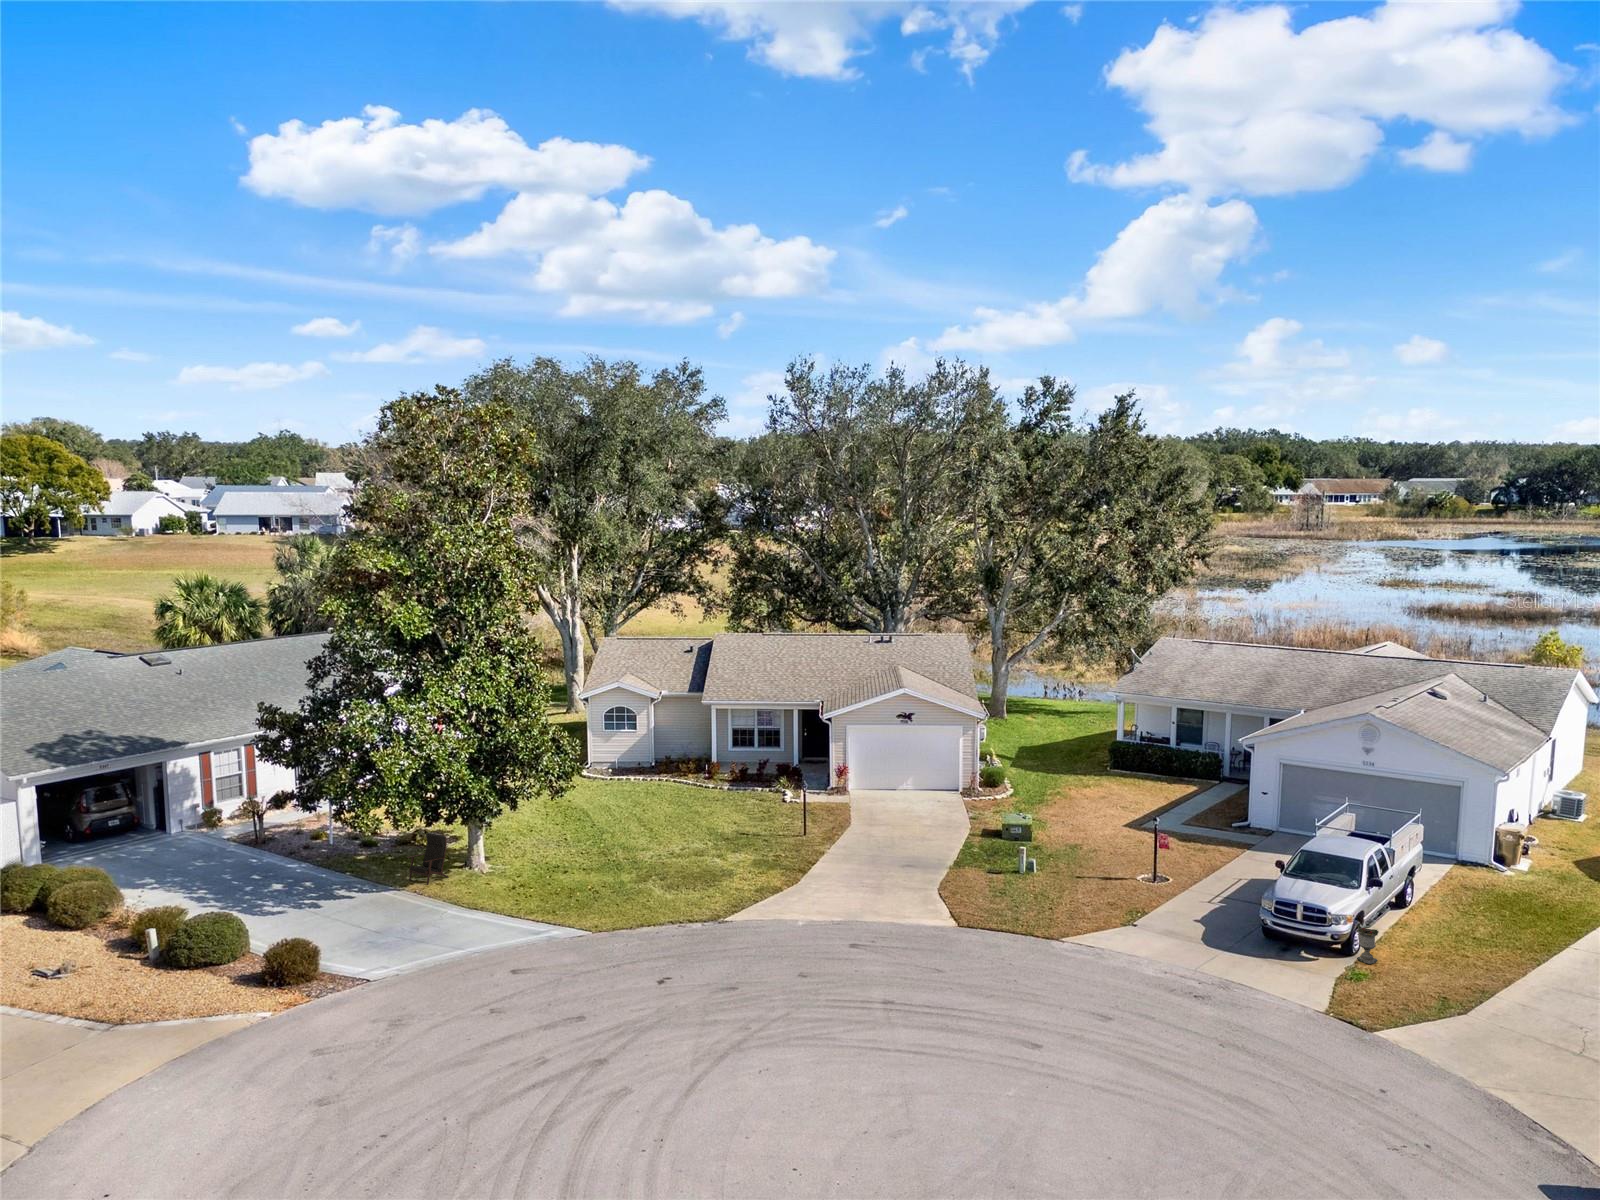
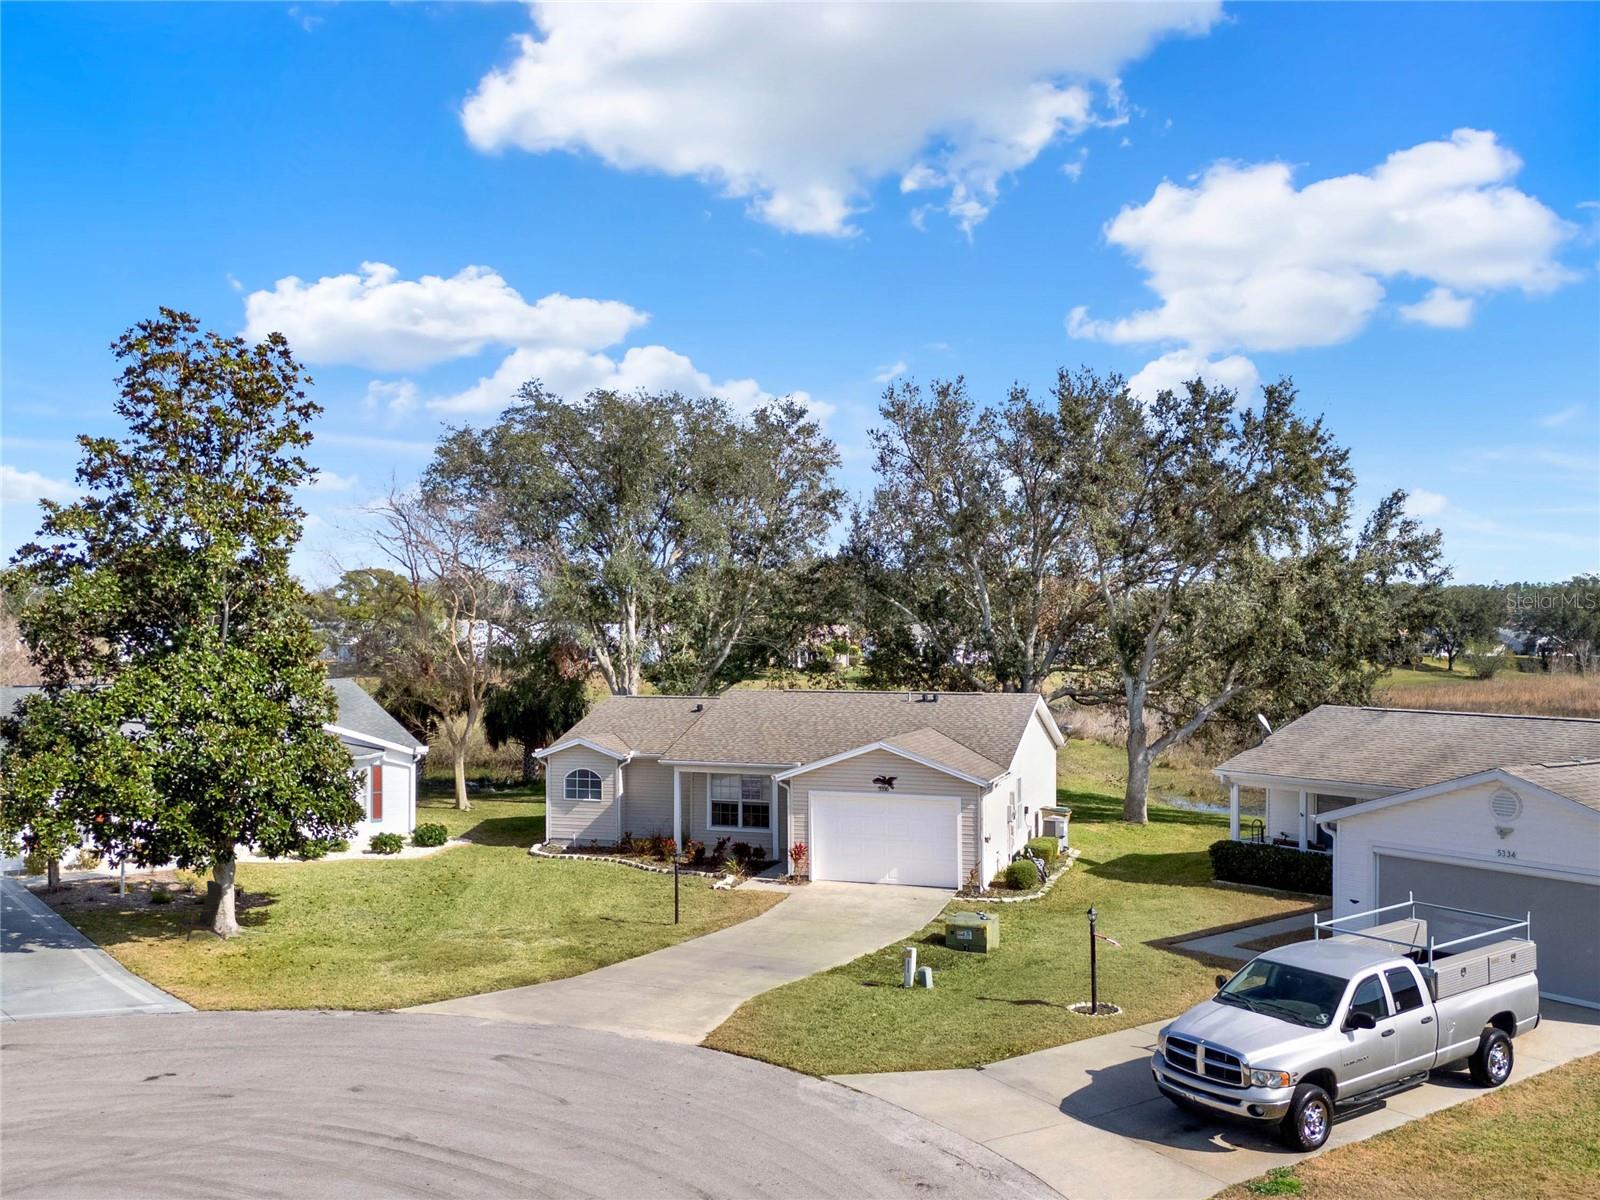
planter: present [1357,928,1379,964] -> none [1298,1097,1337,1166]

